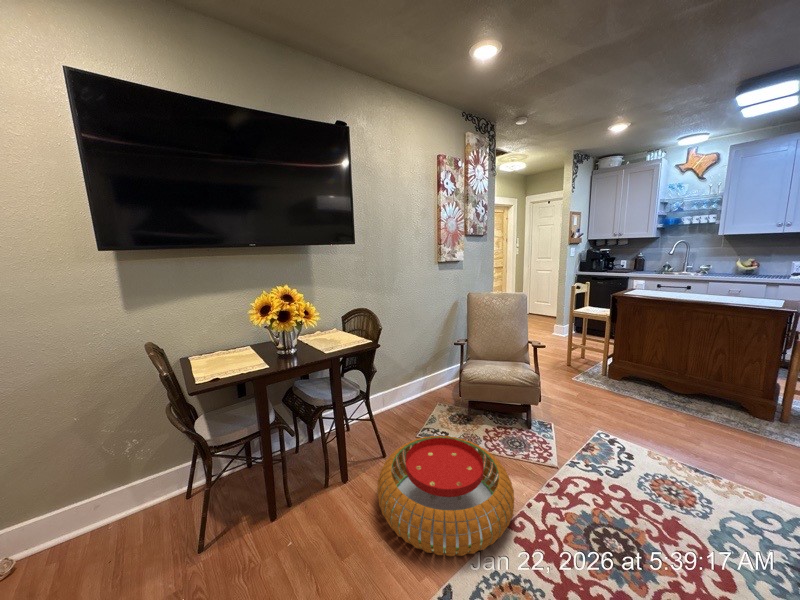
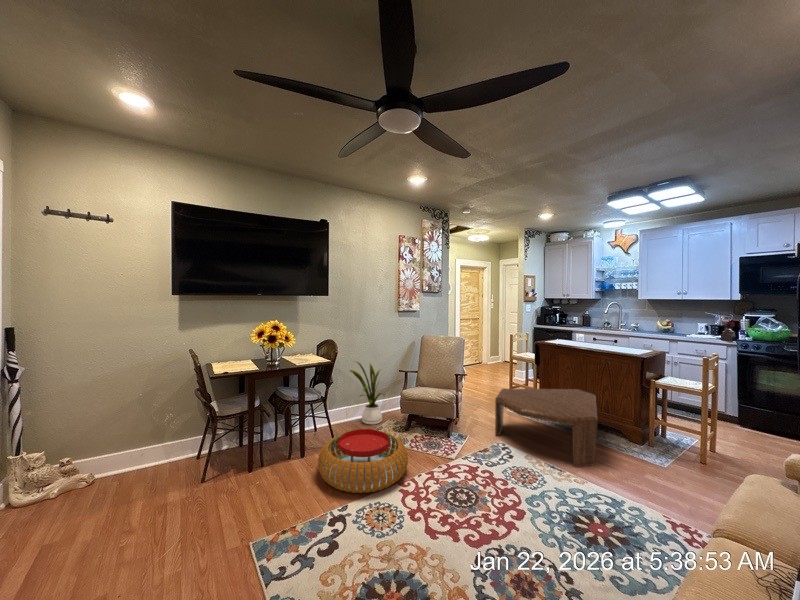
house plant: none [384,333,436,413] -> present [350,362,382,424]
coffee table: none [583,353,764,469] -> present [495,388,598,467]

